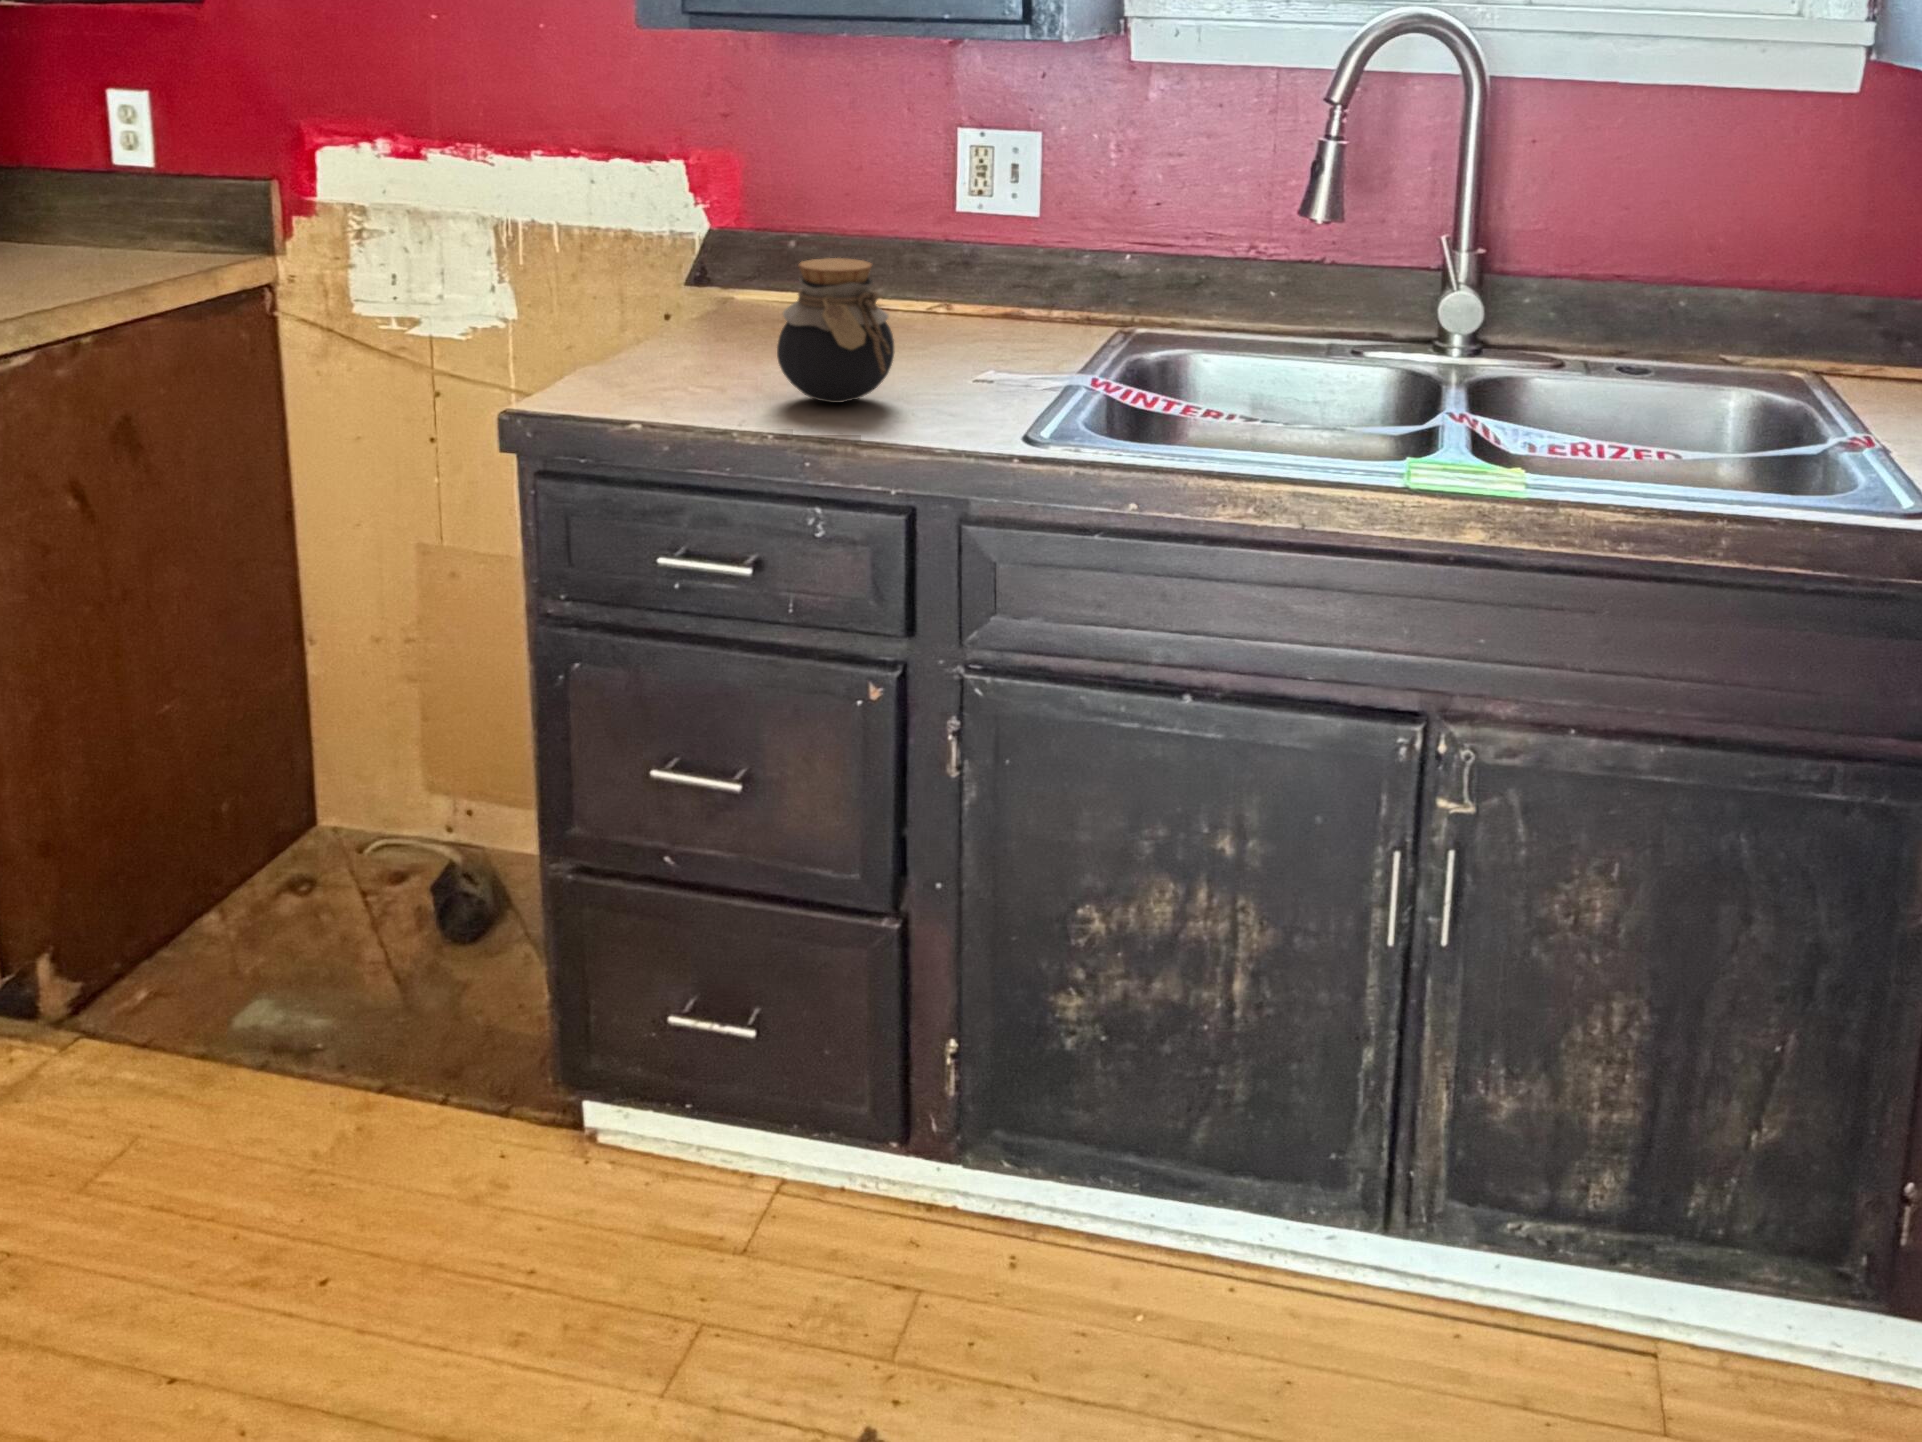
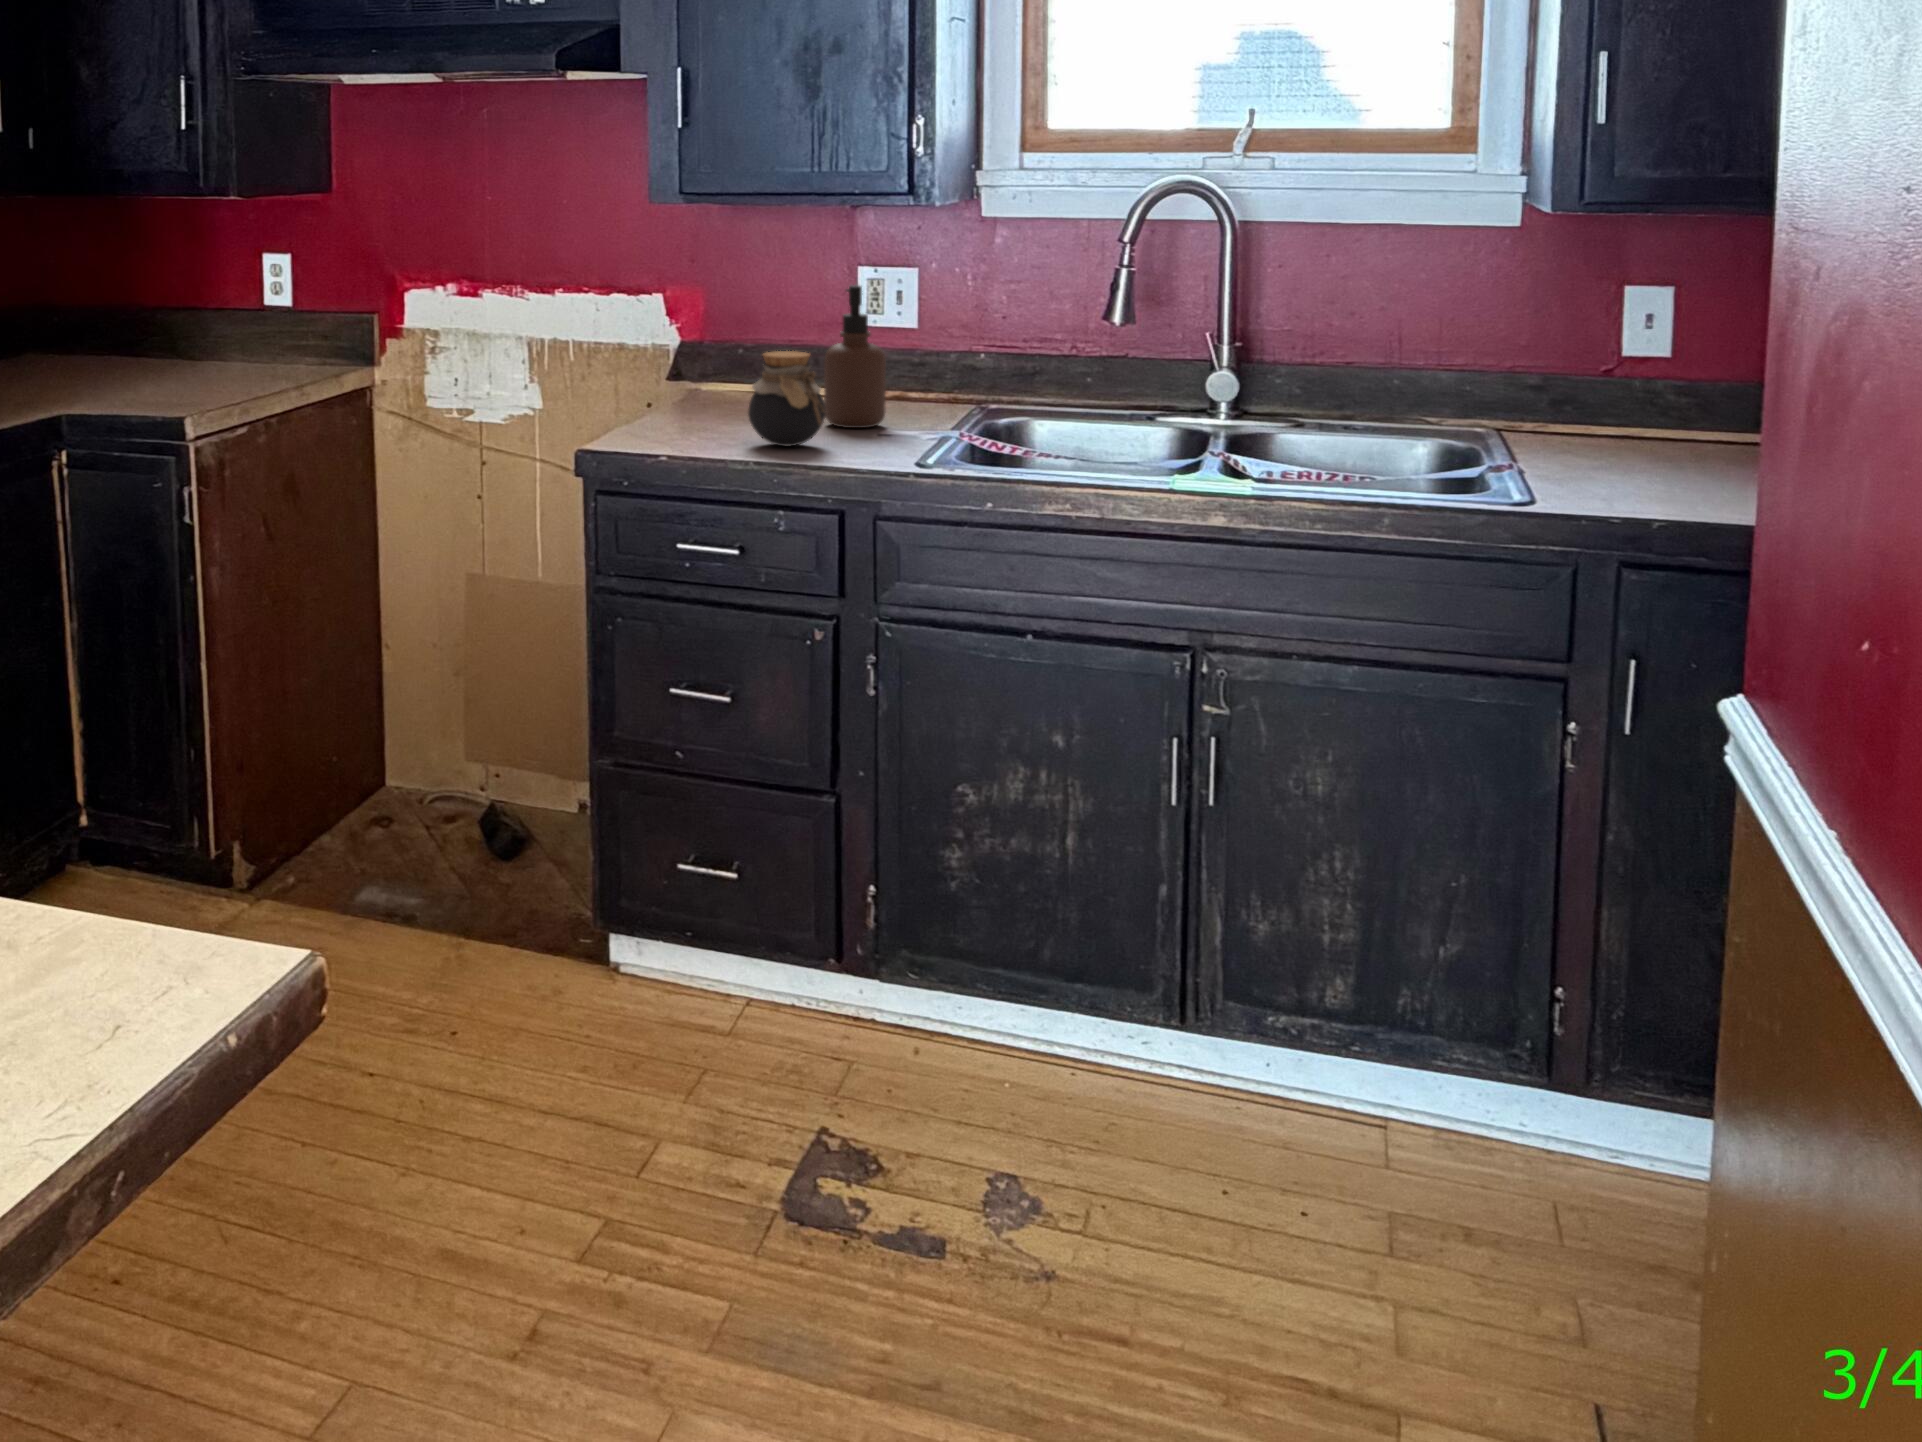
soap dispenser: none [904,157,991,363] -> present [824,285,886,428]

